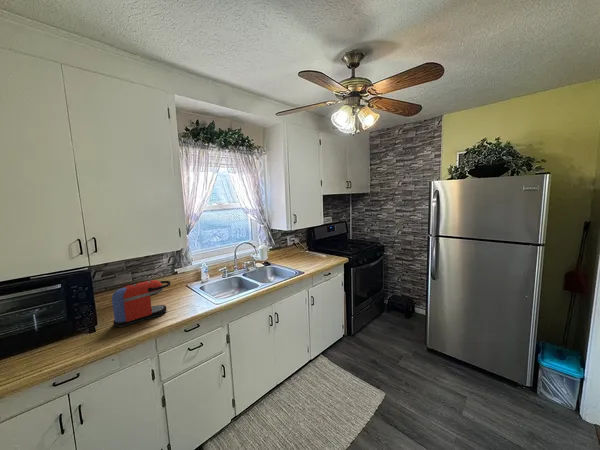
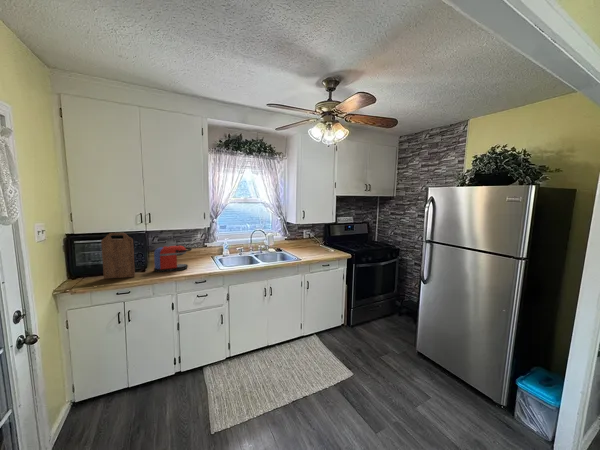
cutting board: none [10,277,85,362] -> present [101,233,135,279]

